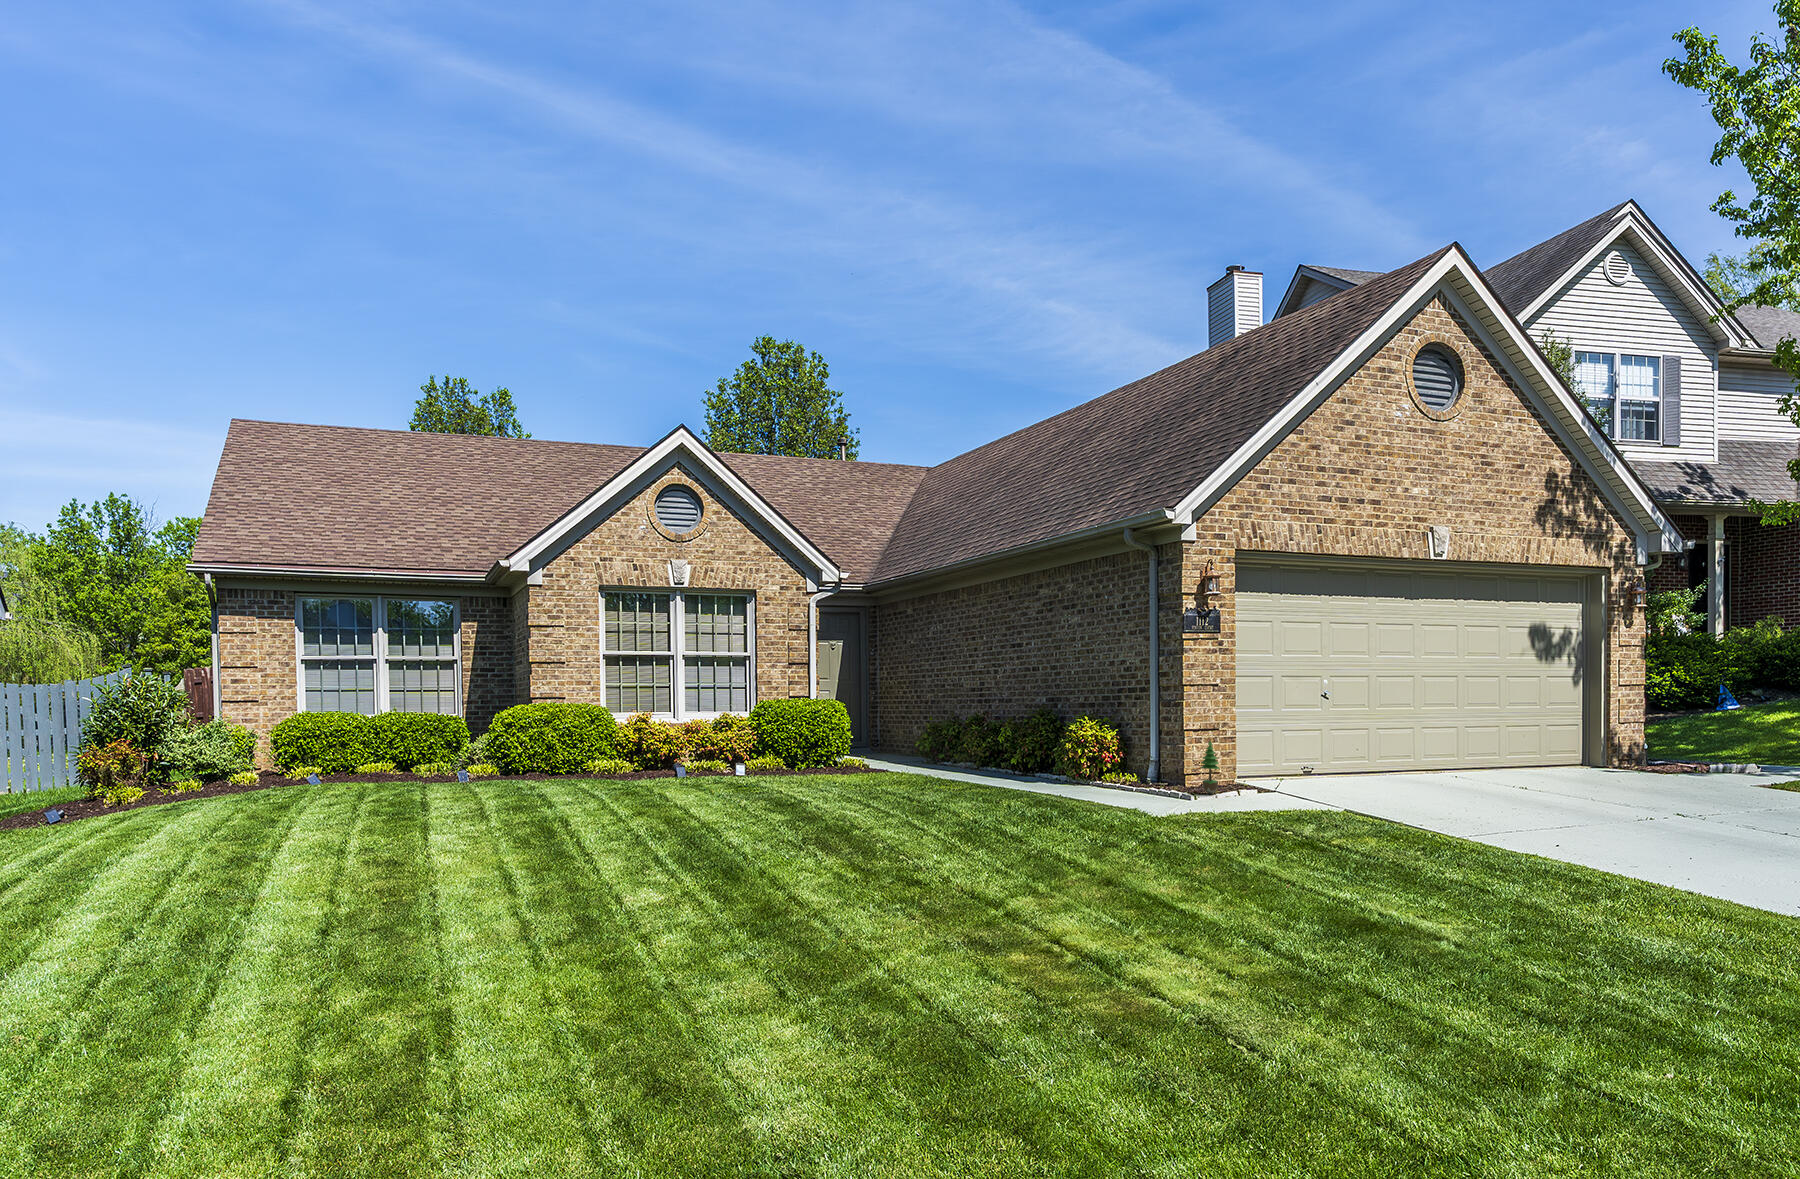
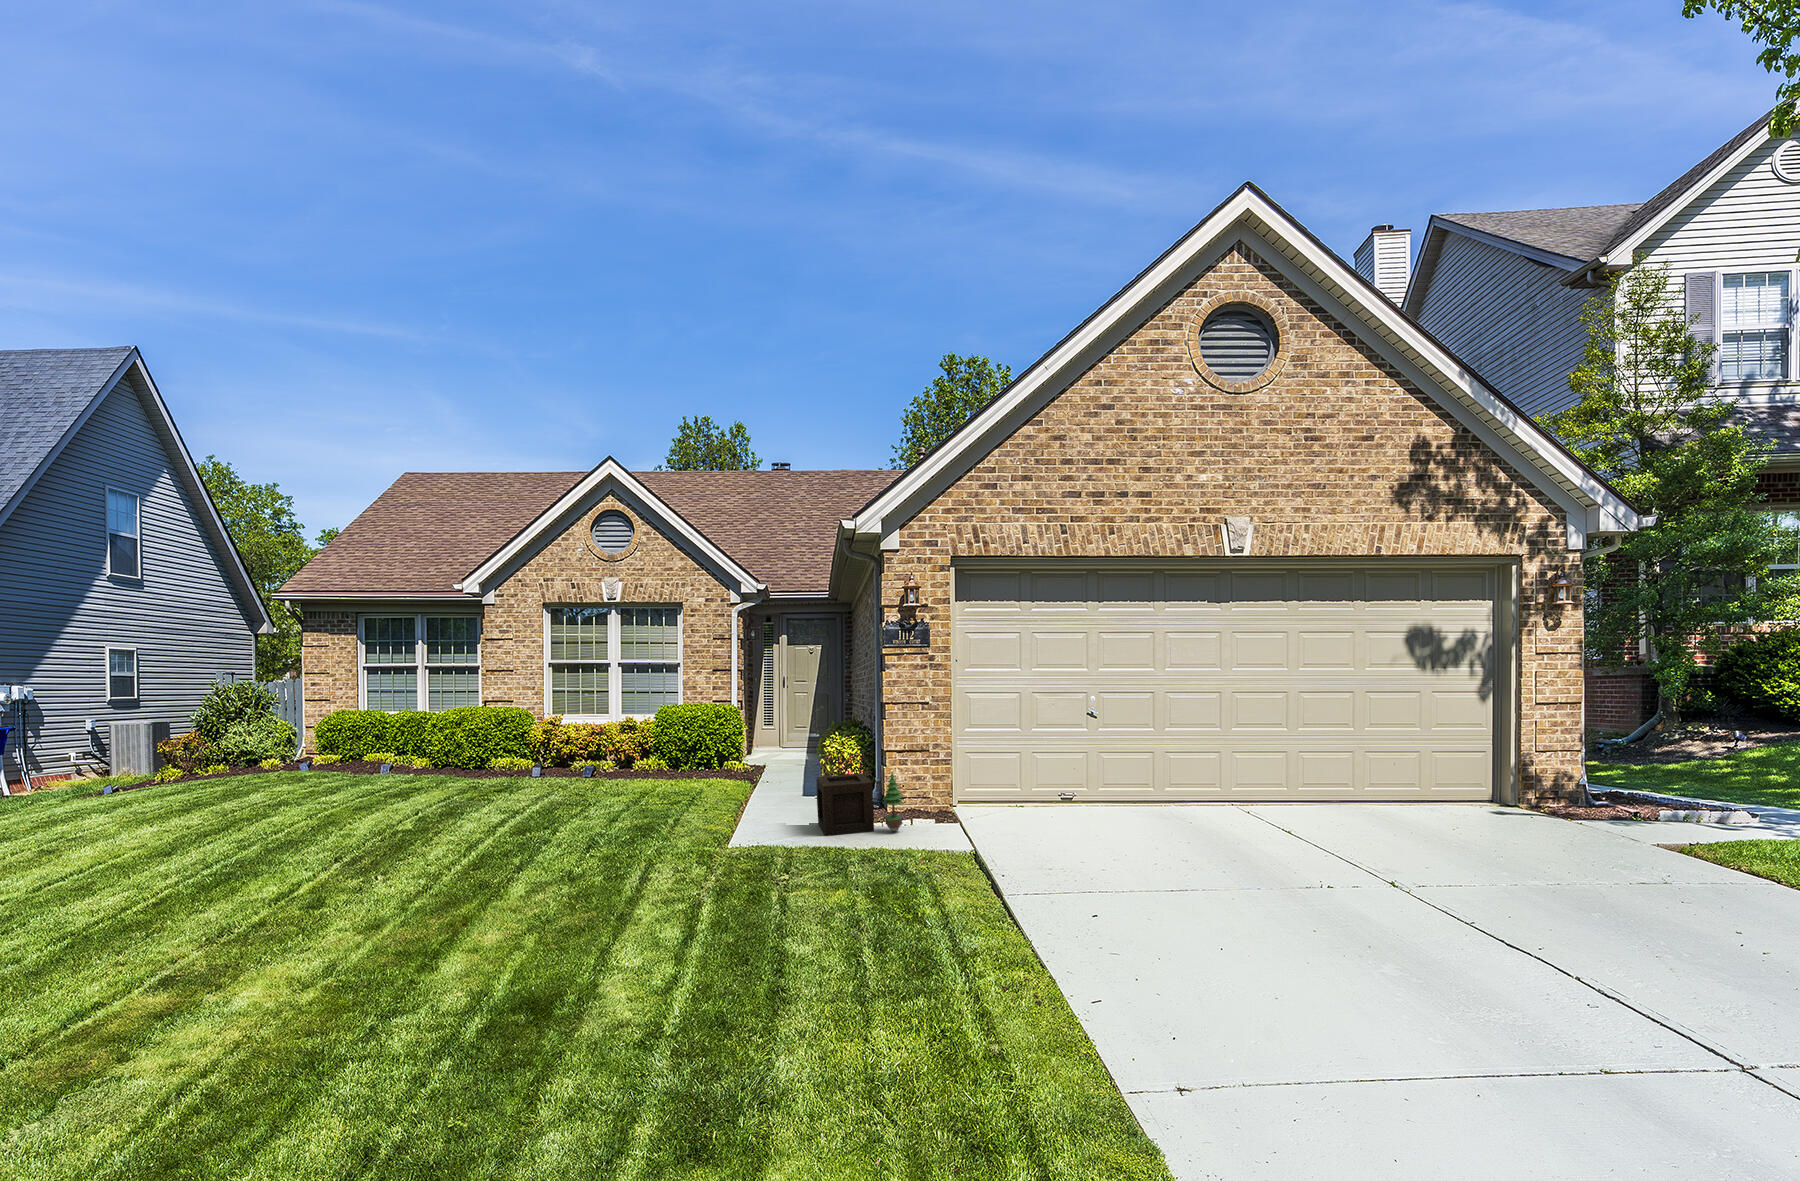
wooden crate: none [1127,745,1192,799] -> present [816,773,874,836]

